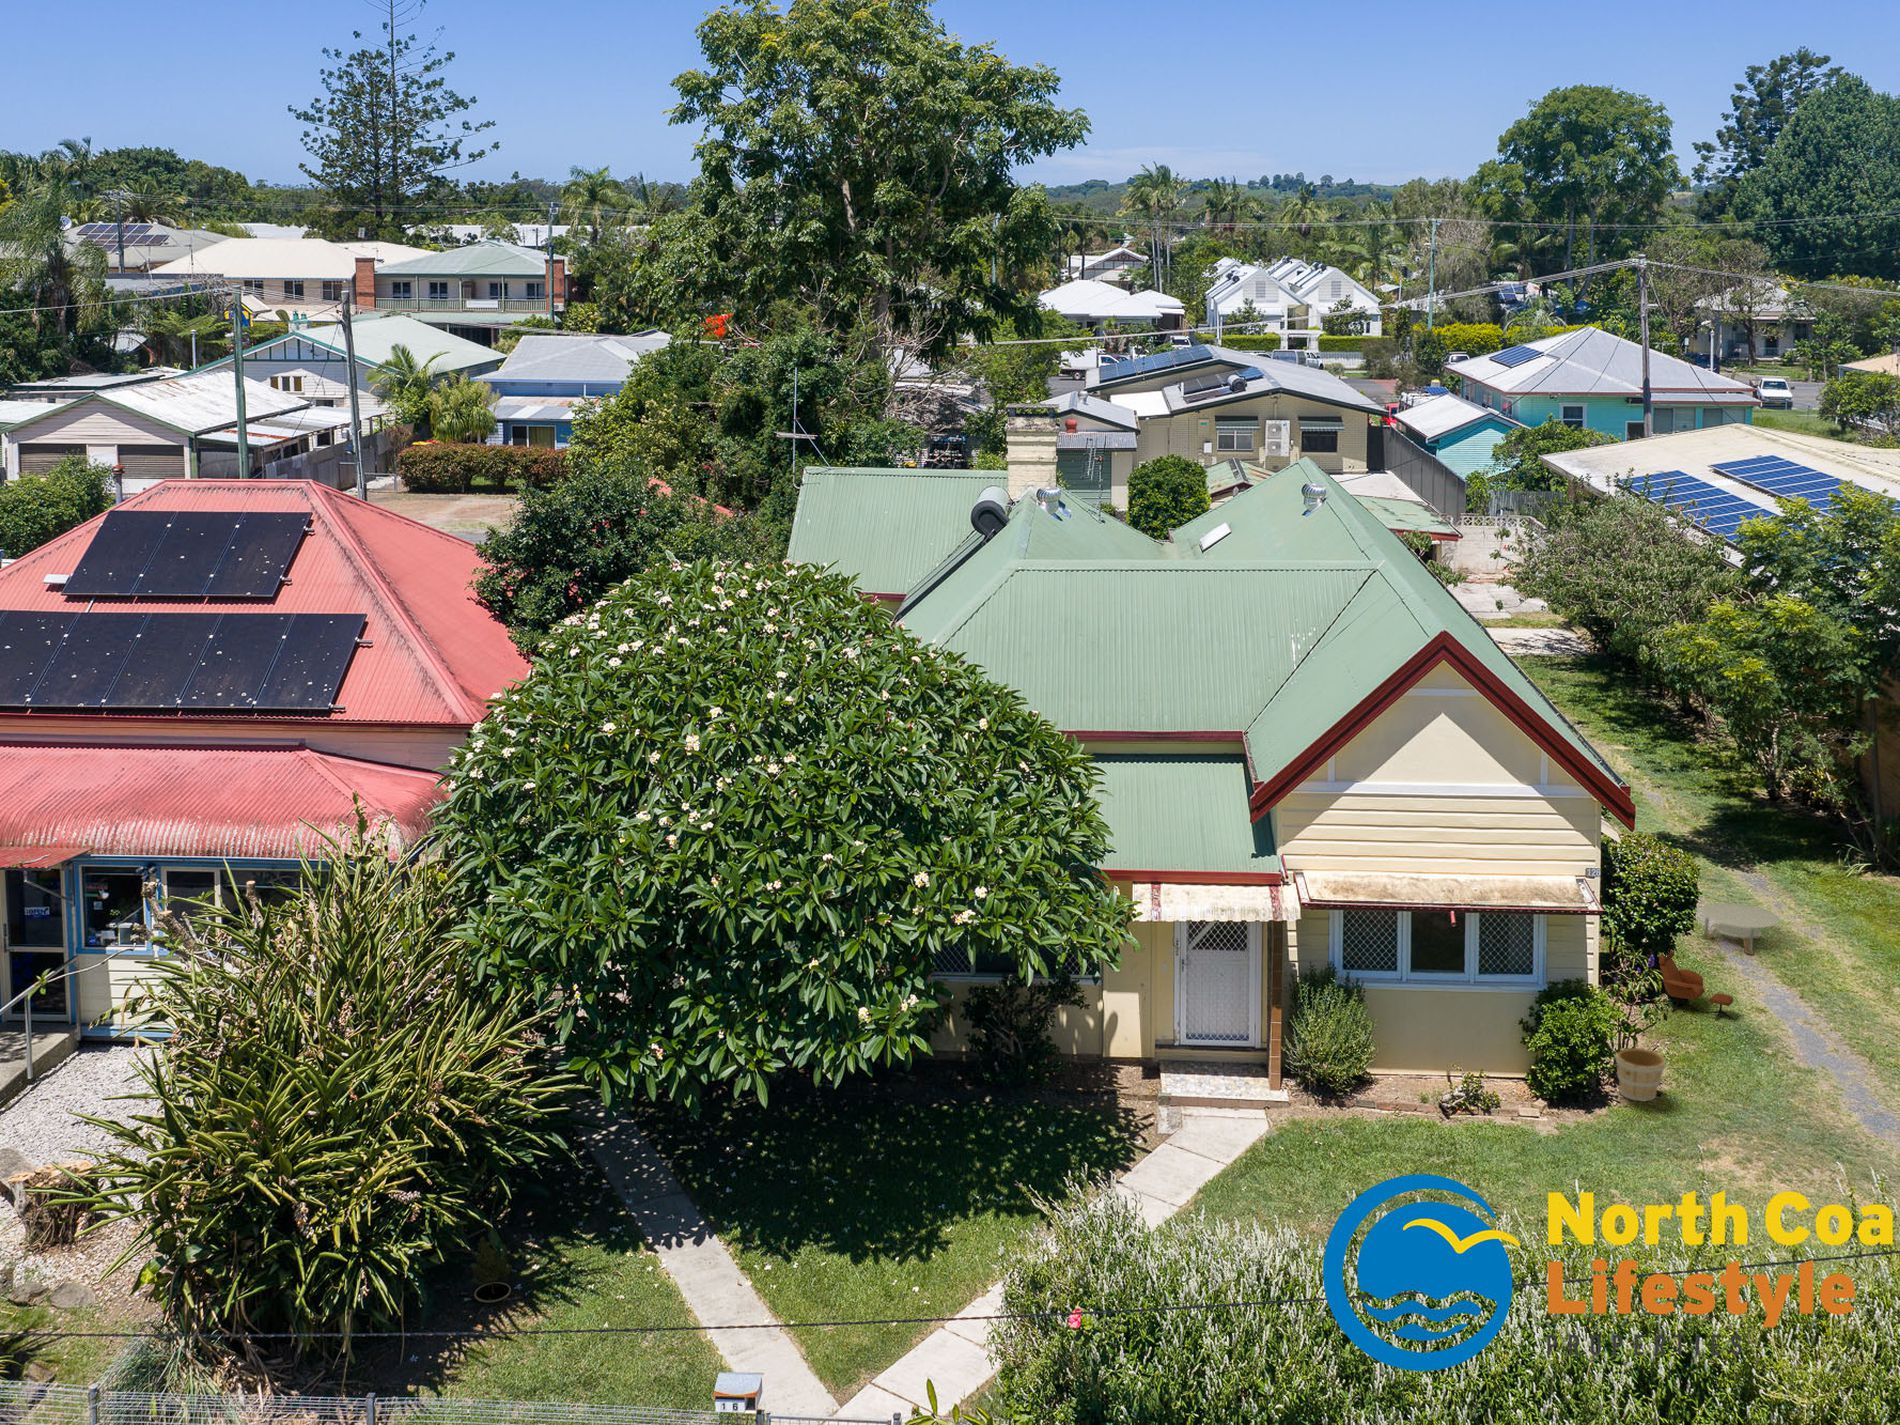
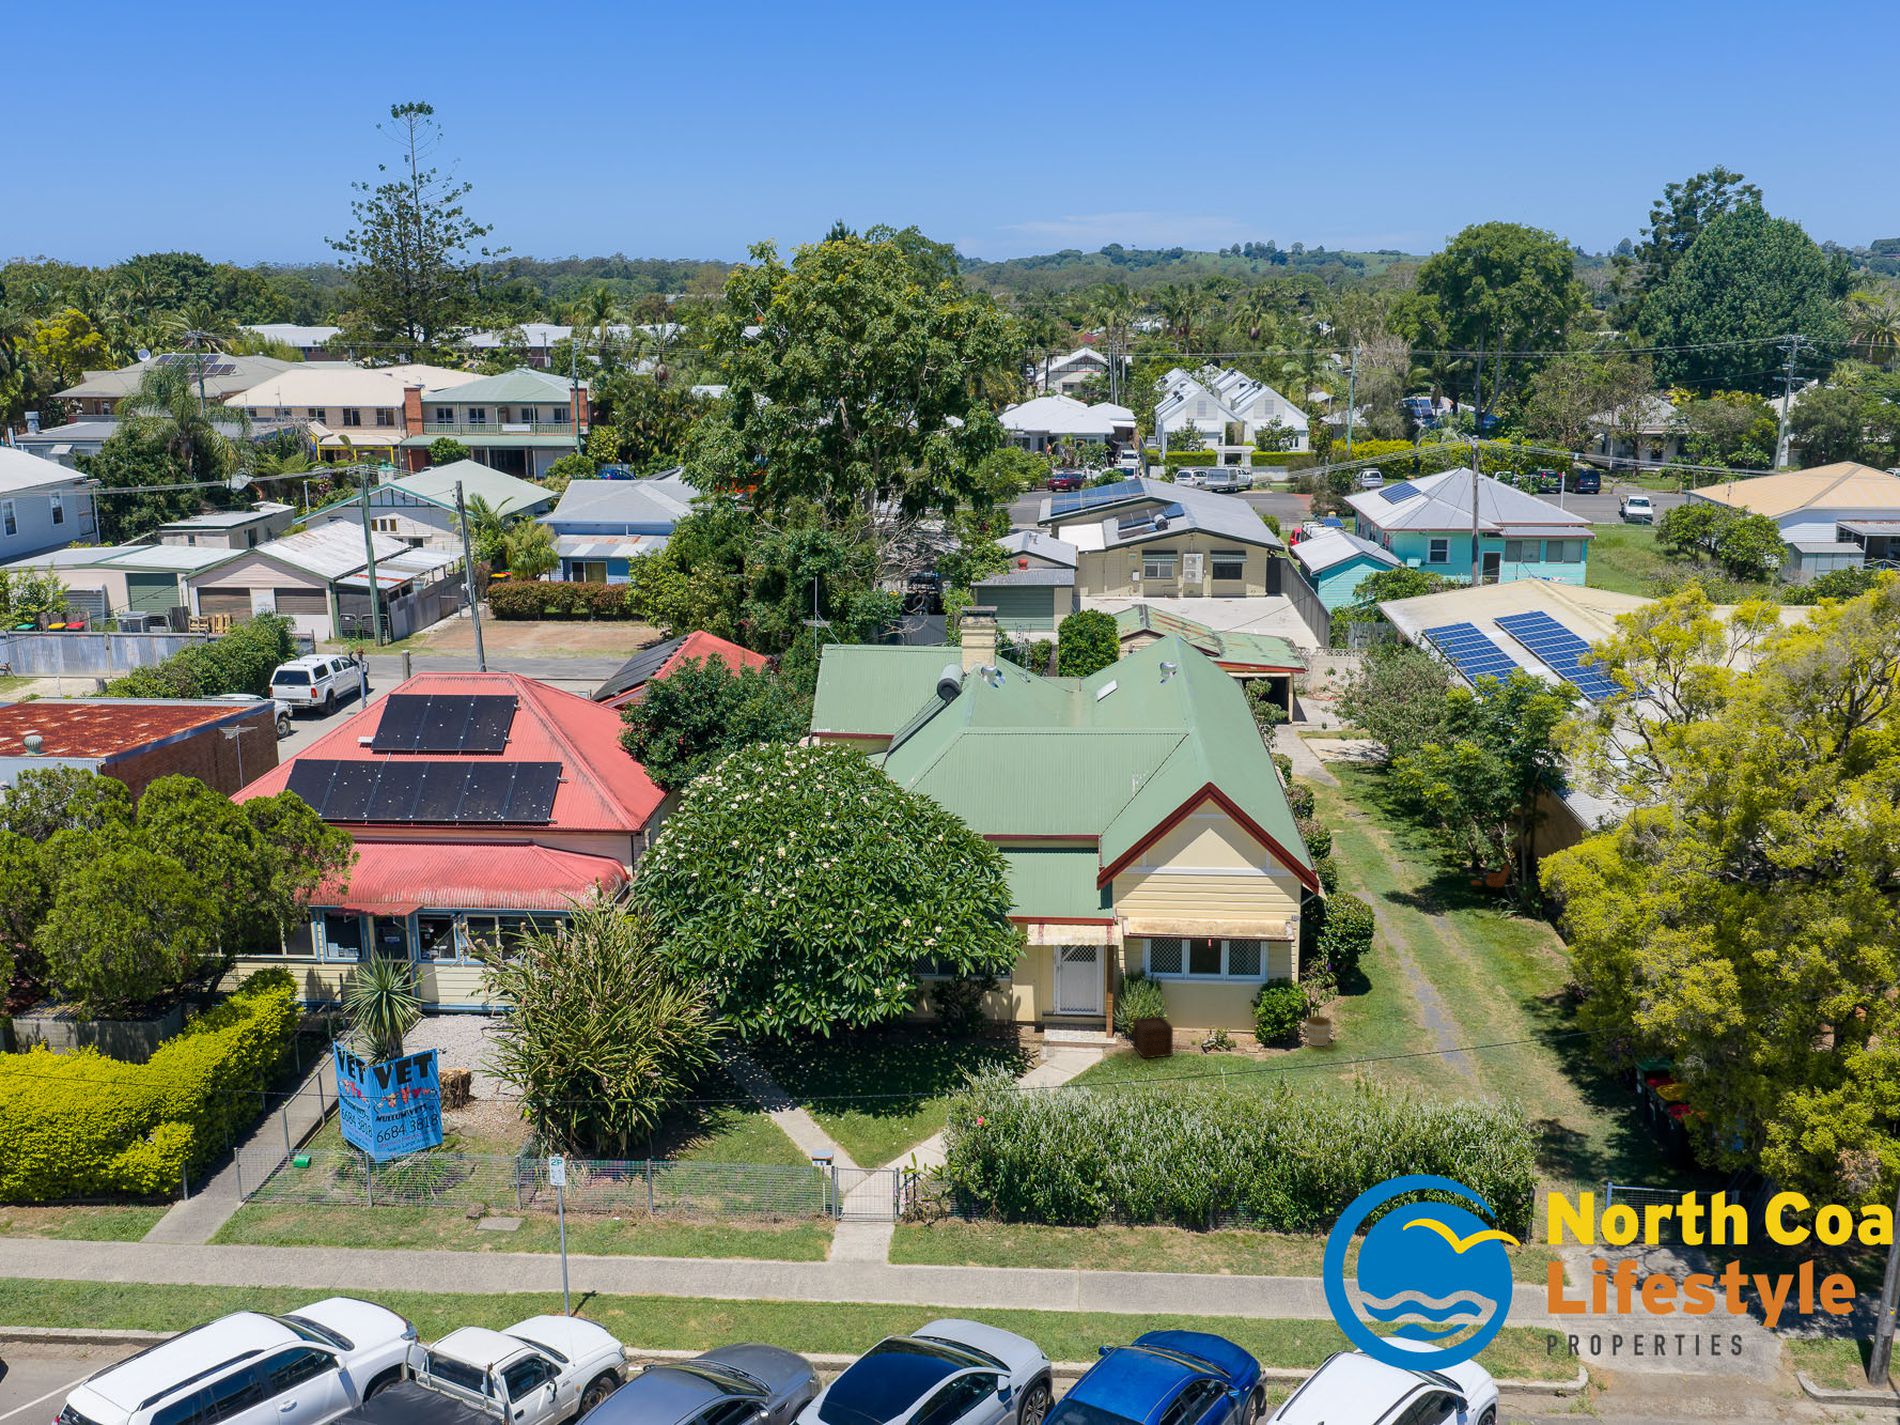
round table: present [1701,903,1780,955] -> none [1389,934,1435,965]
lounge chair: present [1659,950,1734,1020] -> present [1471,865,1509,891]
wooden crate: none [1315,1046,1391,1121] -> present [1133,1016,1173,1058]
potted tree: present [472,1237,512,1303] -> none [669,1112,691,1148]

